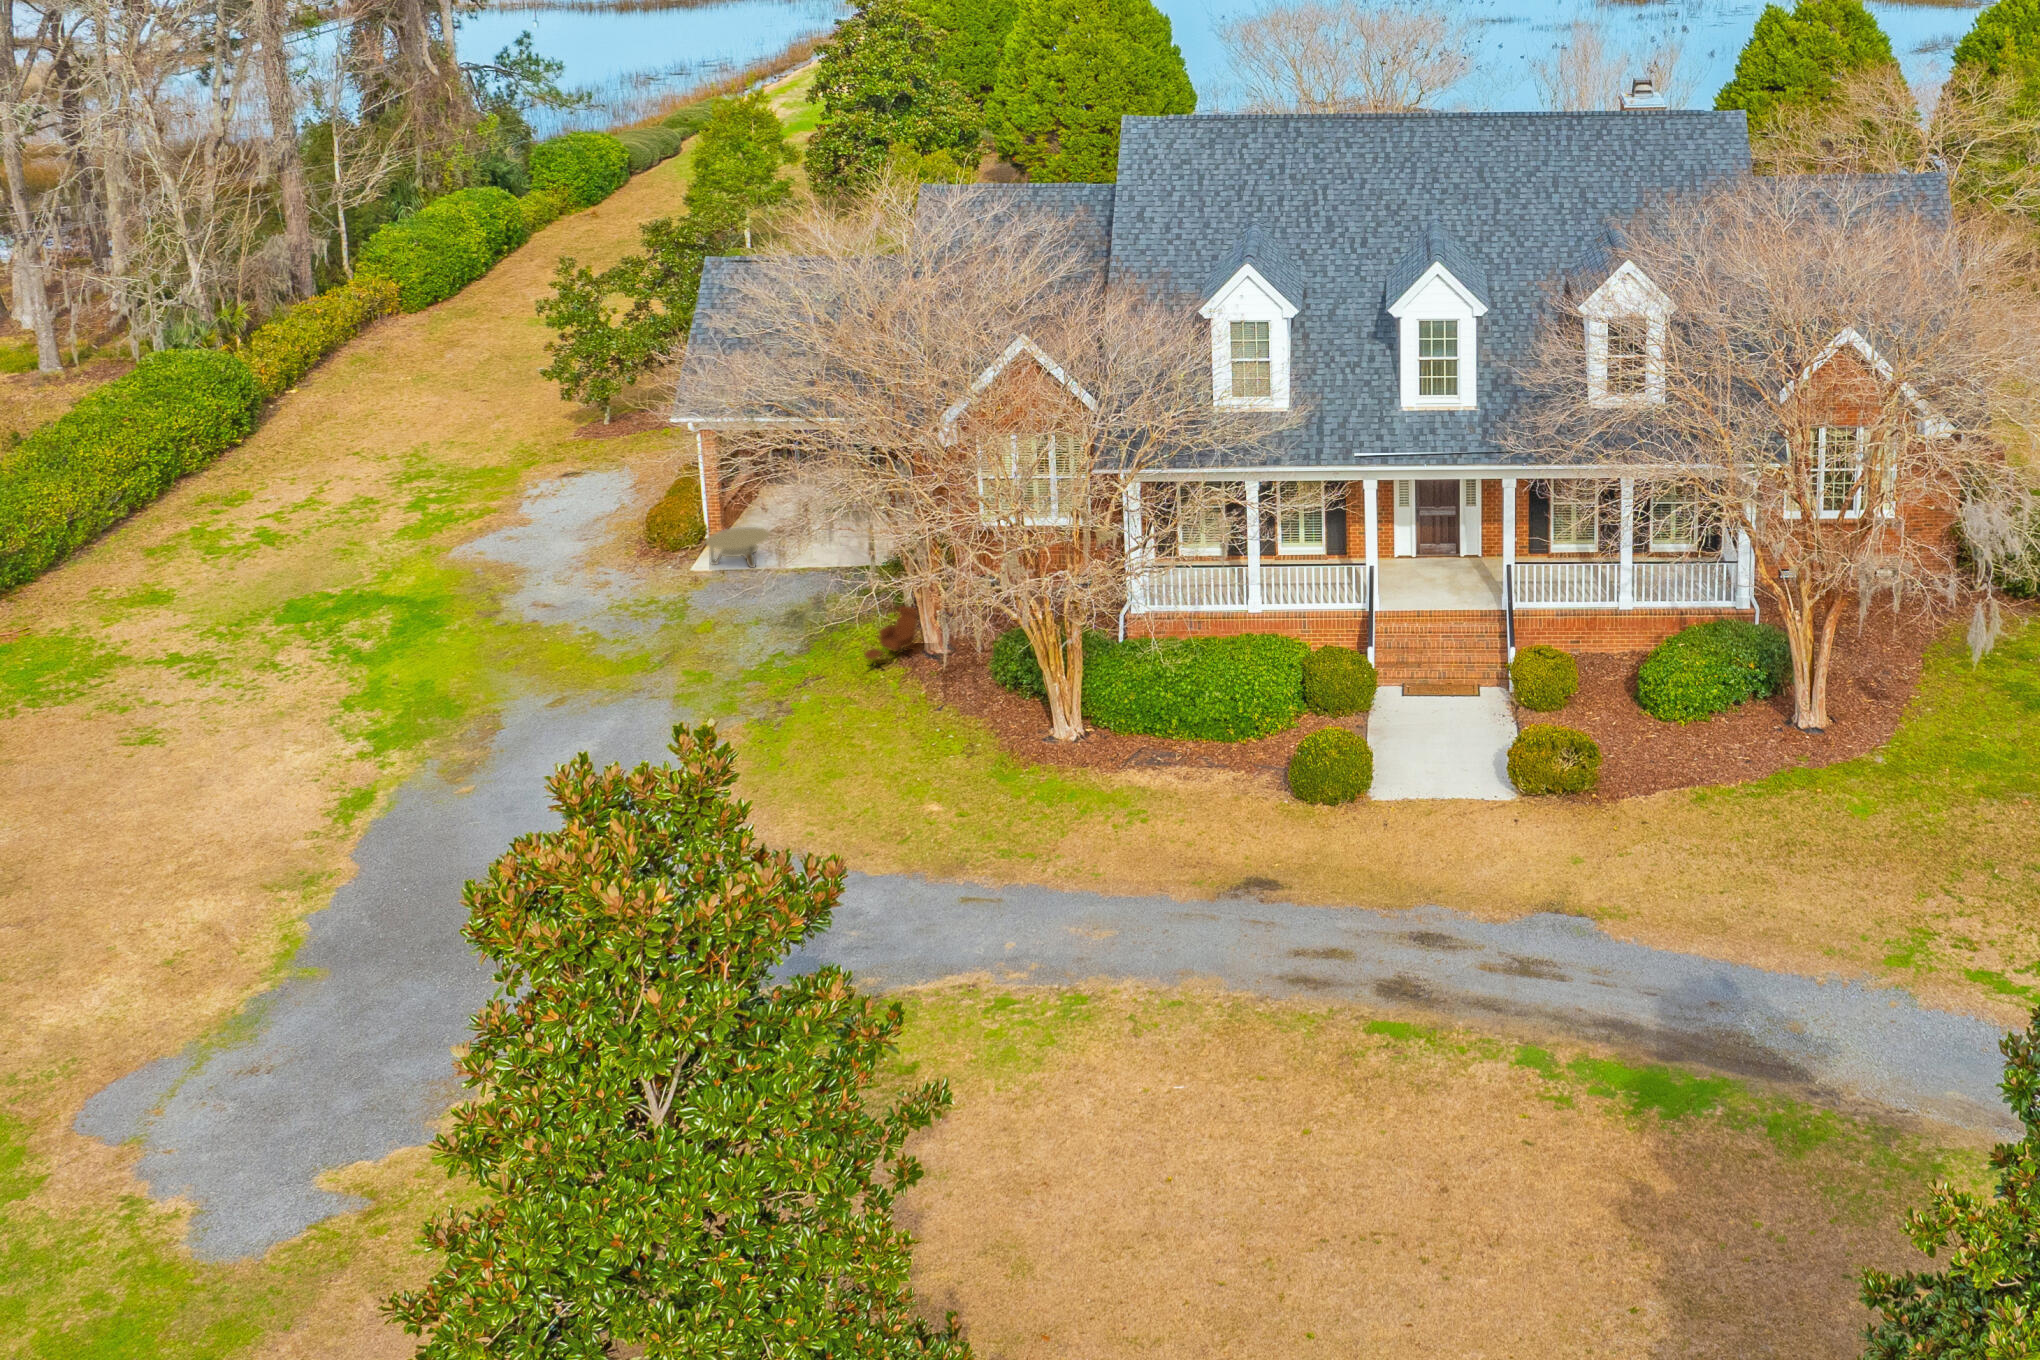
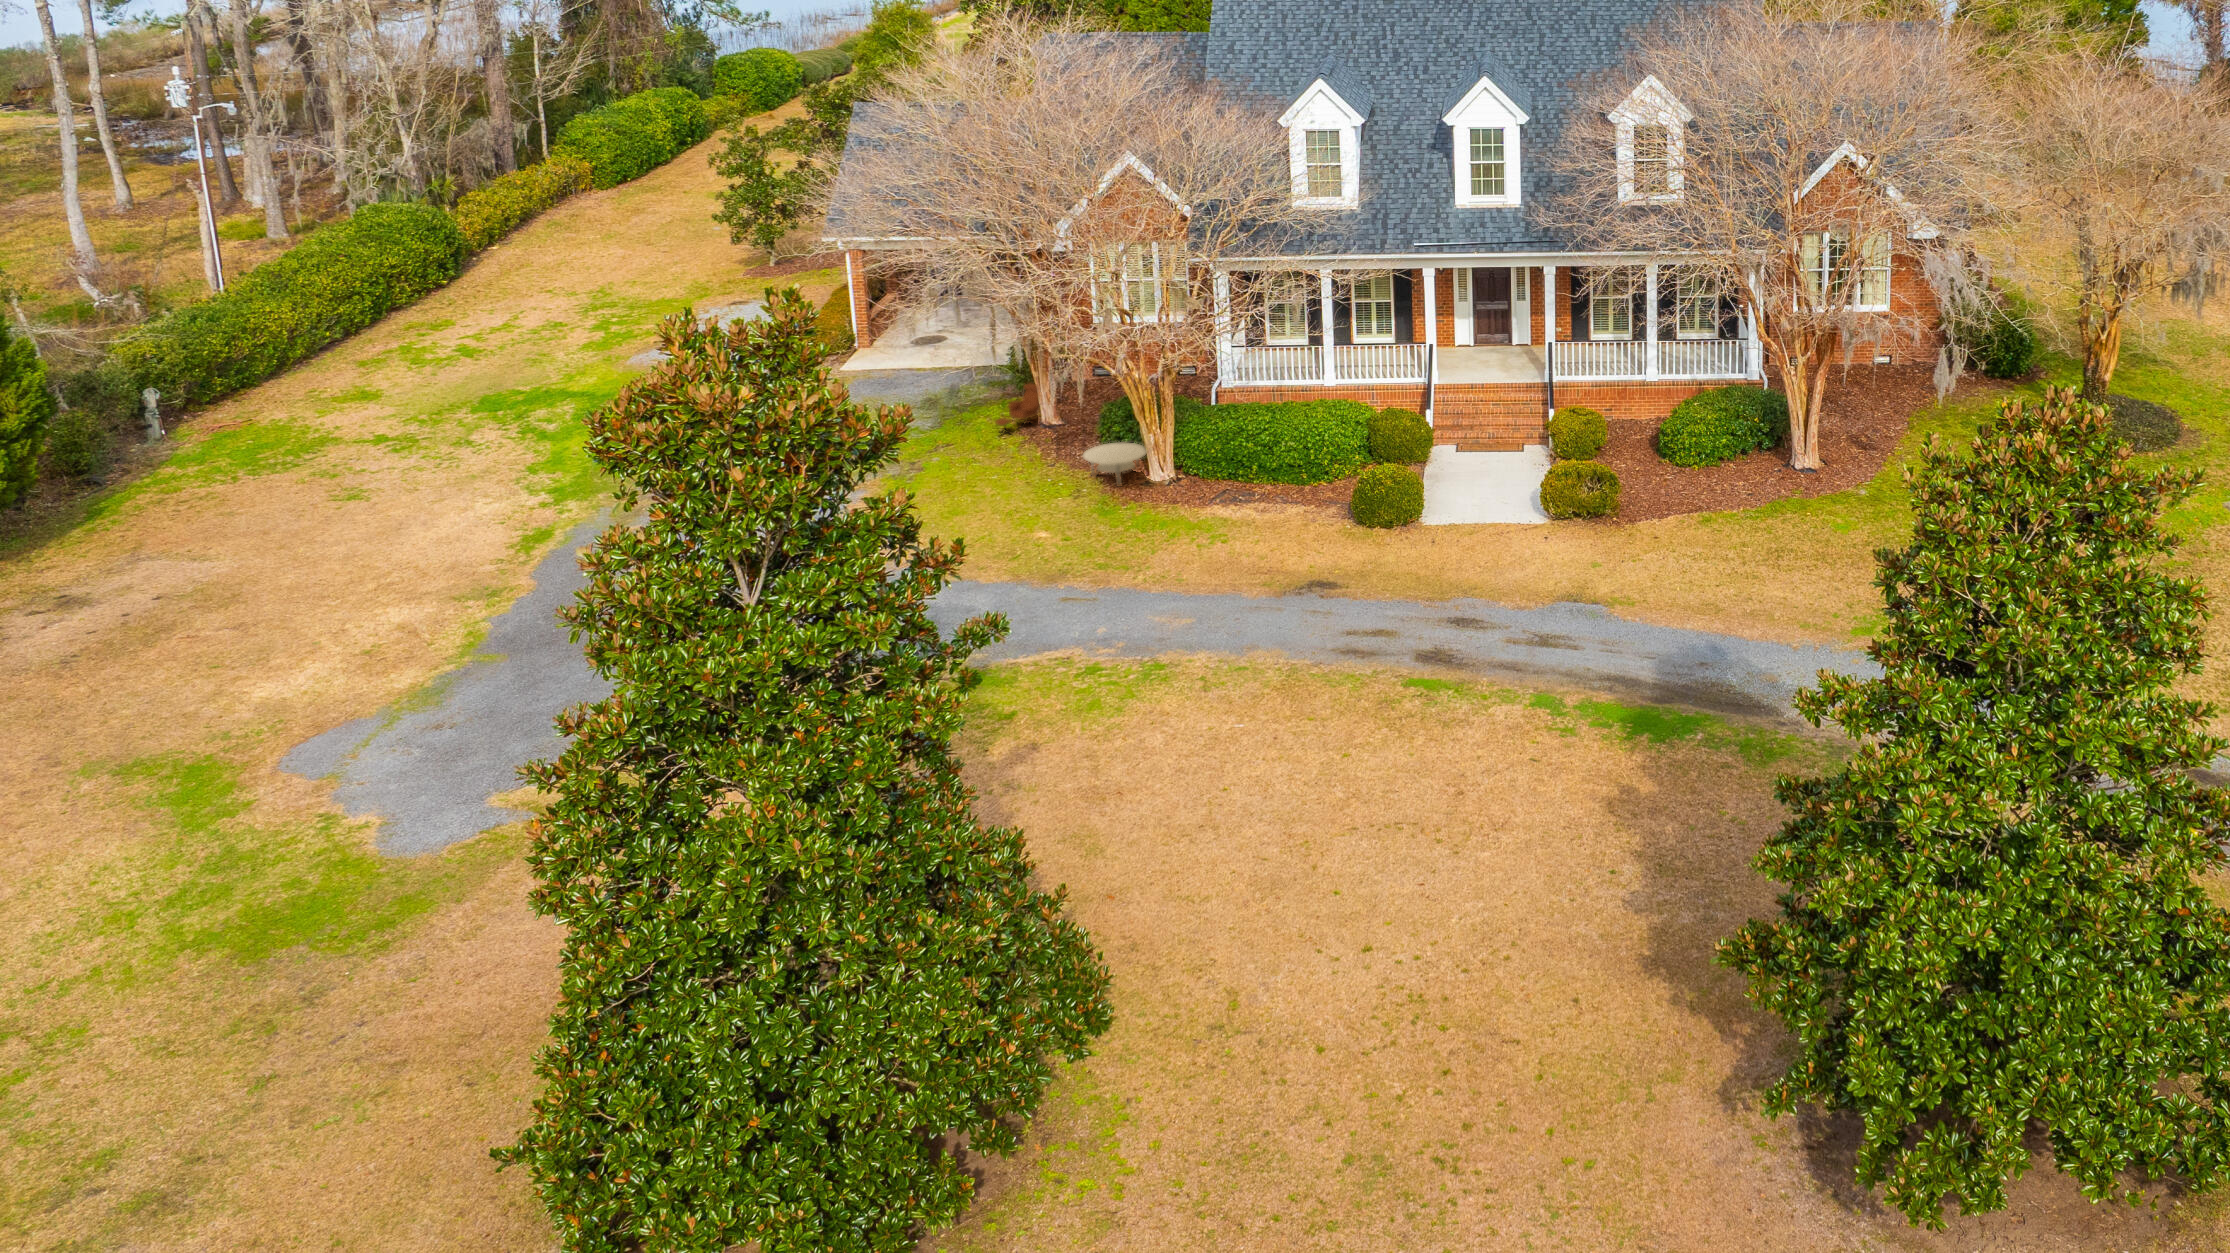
round table: present [705,527,770,567] -> present [1083,443,1146,487]

